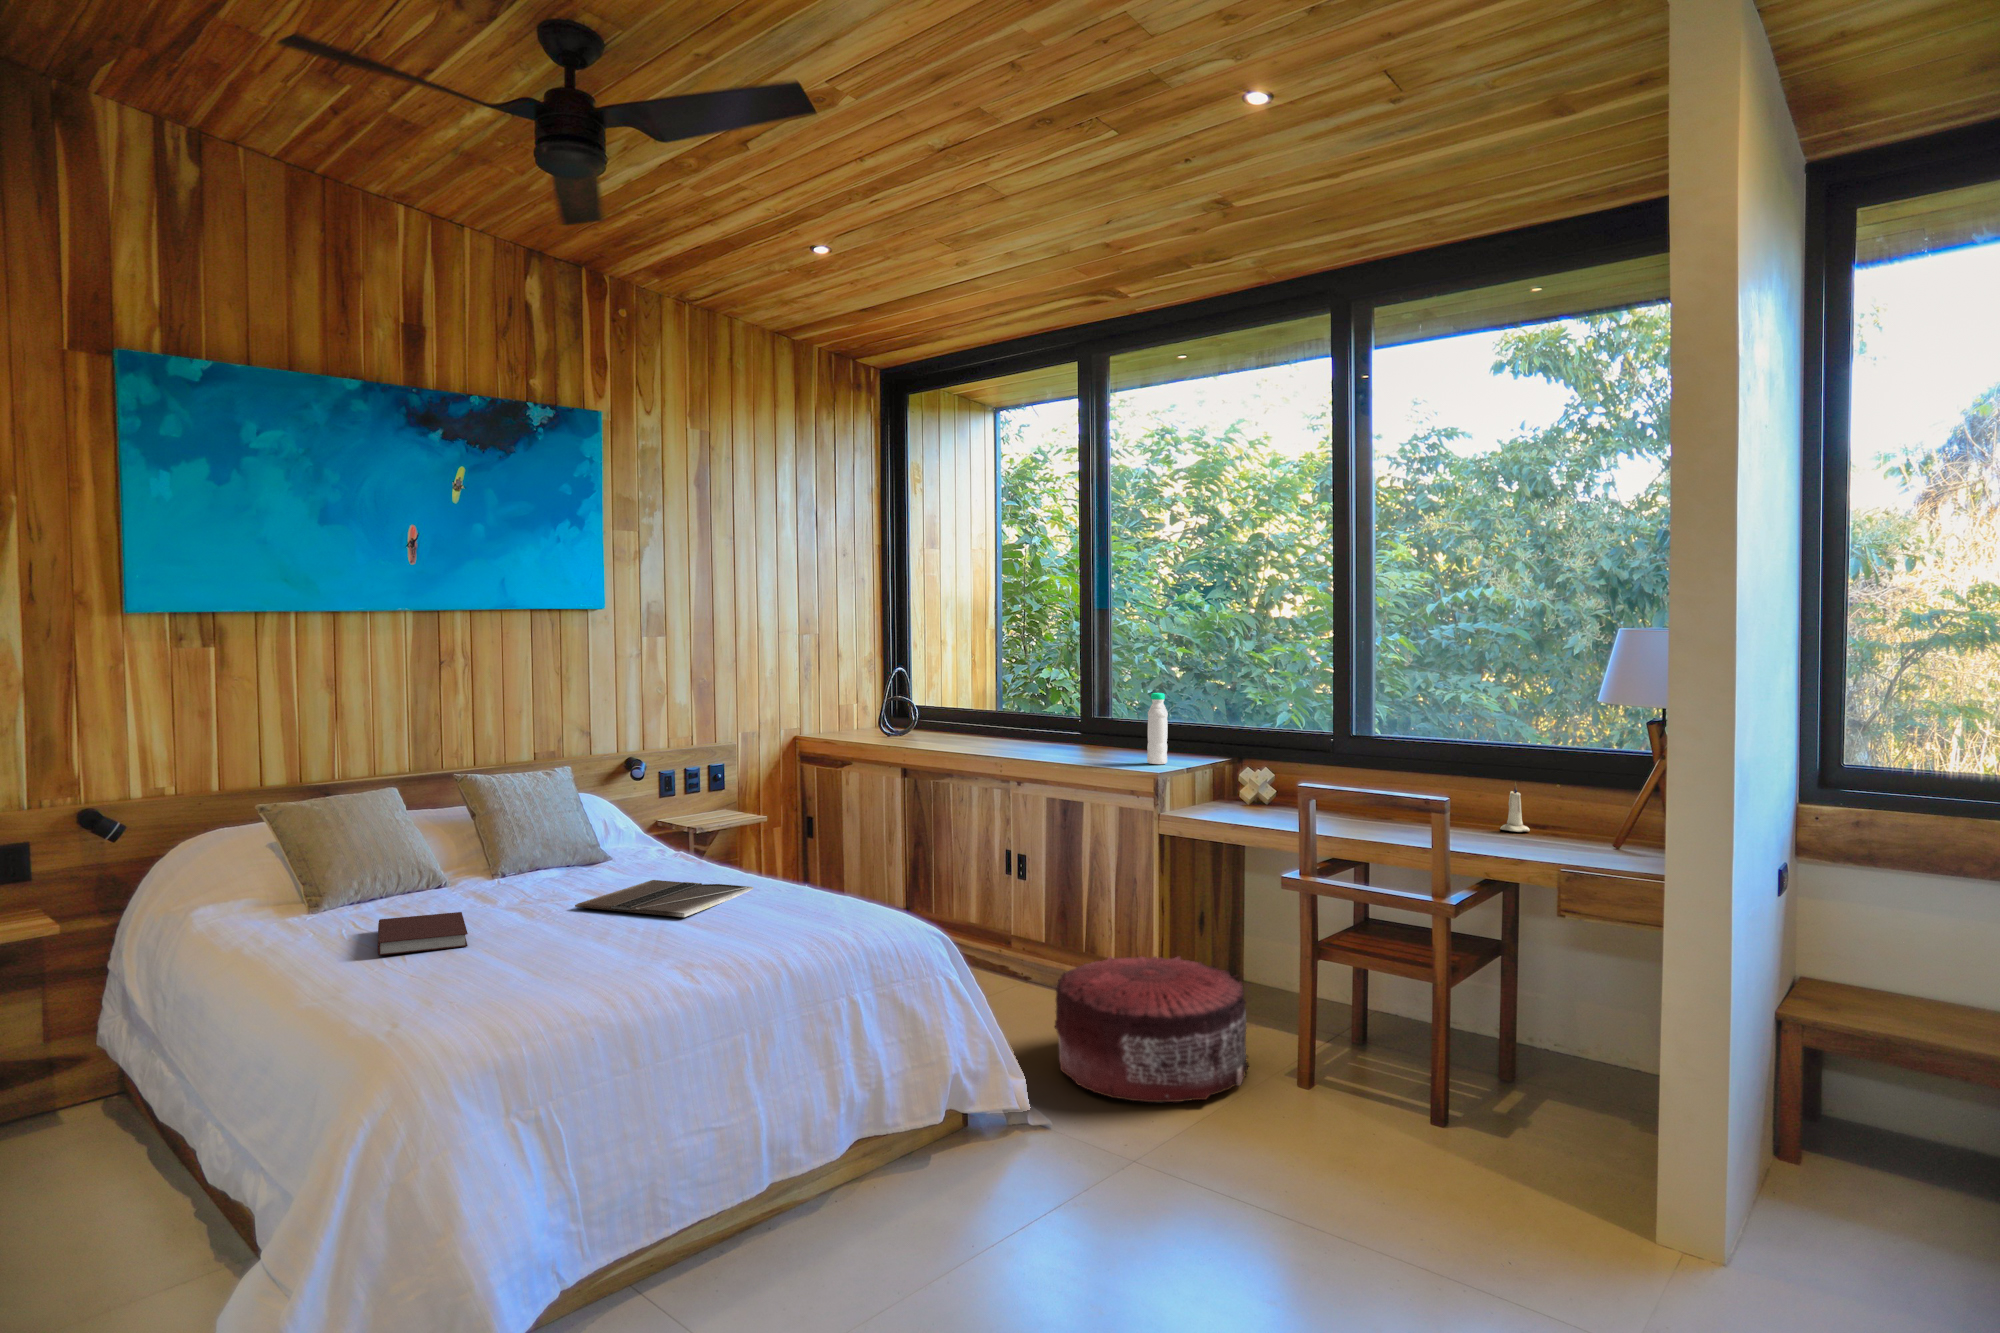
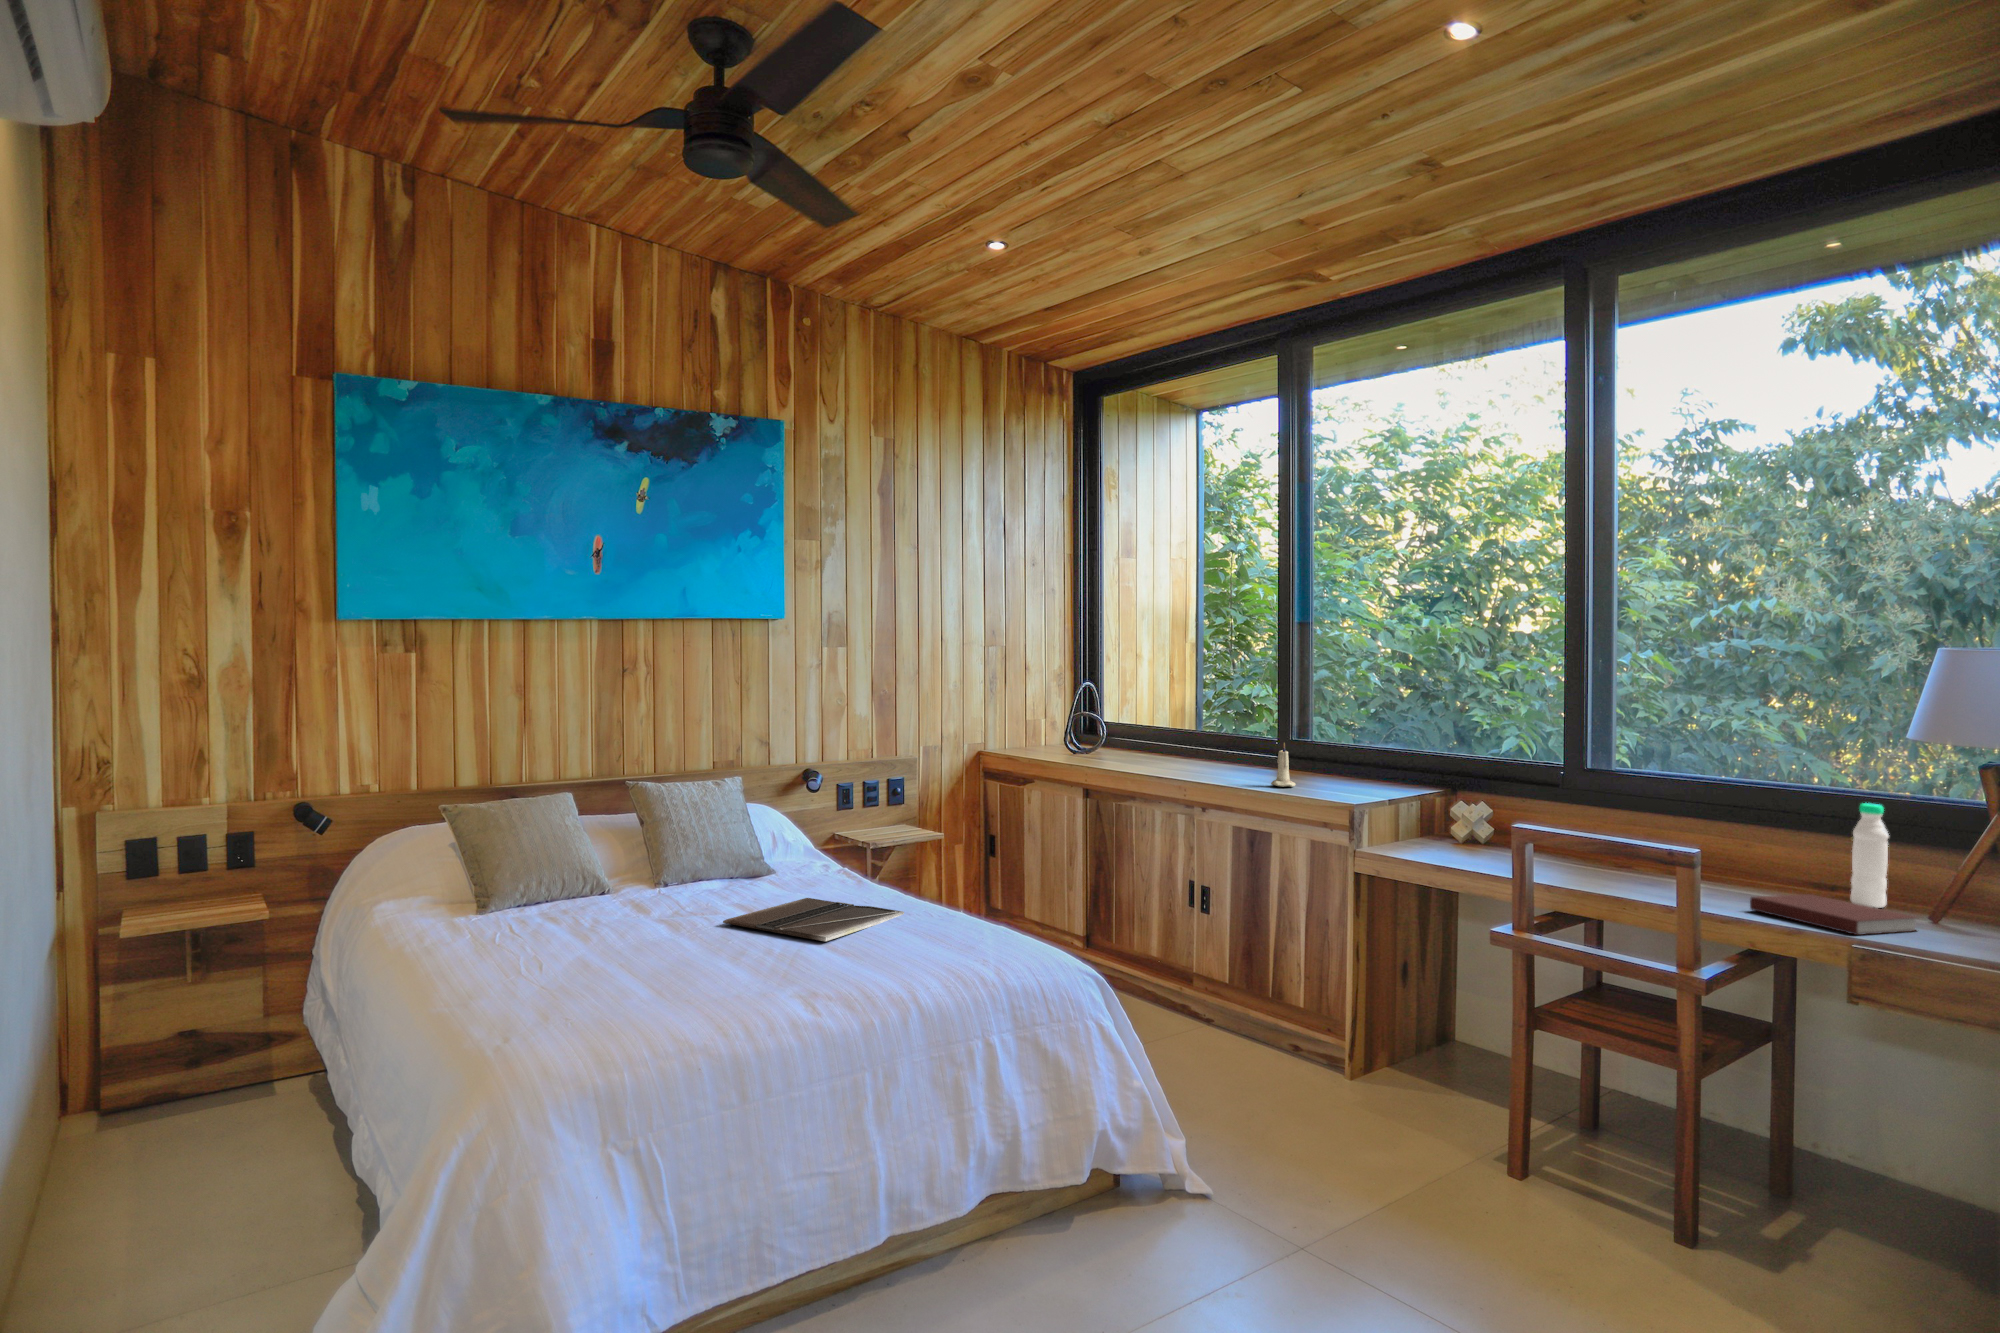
water bottle: present [1147,693,1168,764] -> present [1851,803,1889,908]
candle: present [1500,783,1530,832] -> present [1271,743,1296,787]
notebook: present [378,912,468,955] -> present [1750,894,1916,935]
pouf: present [1055,956,1249,1102] -> none [1227,1009,1454,1188]

